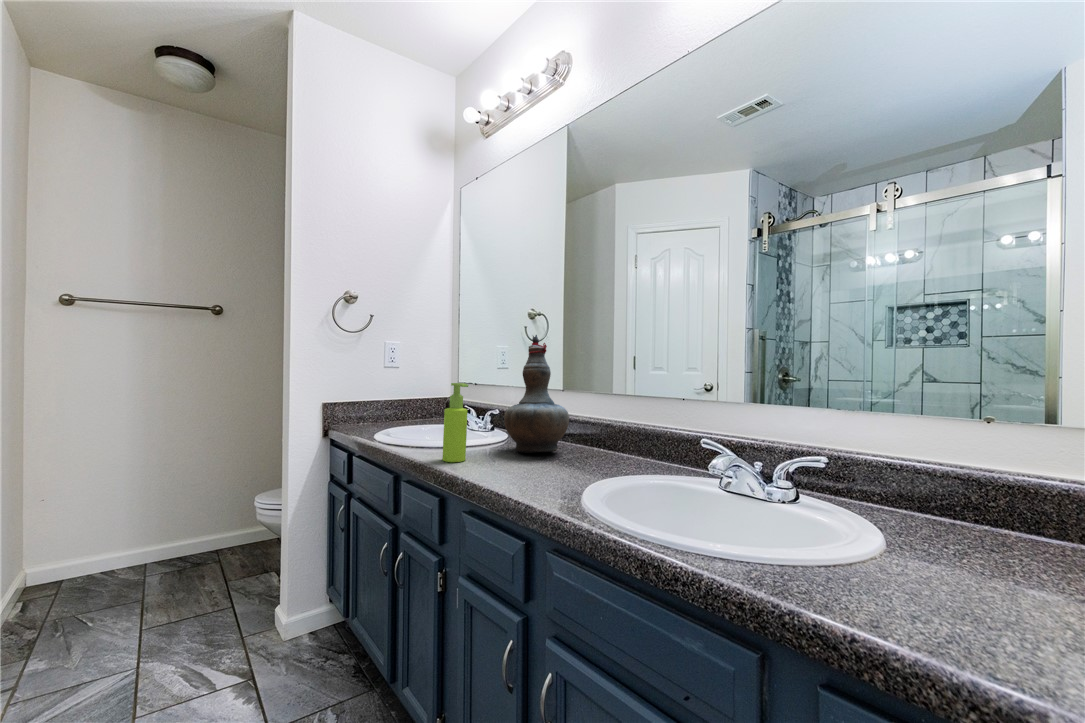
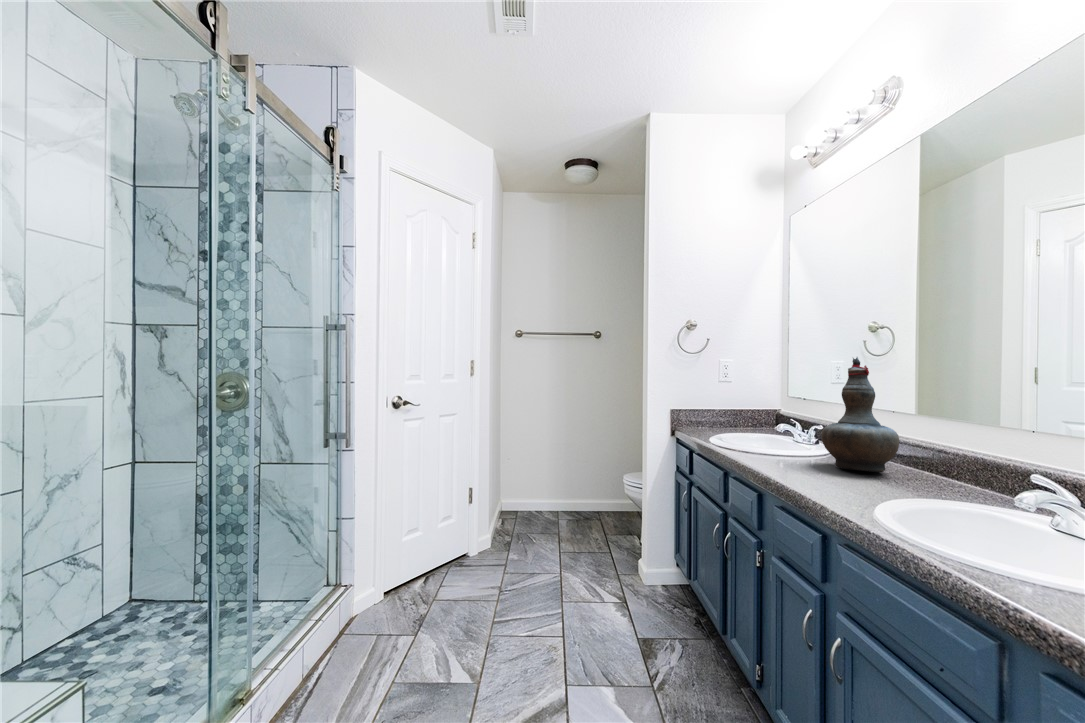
soap dispenser: present [442,383,468,462] -> none [760,403,781,467]

